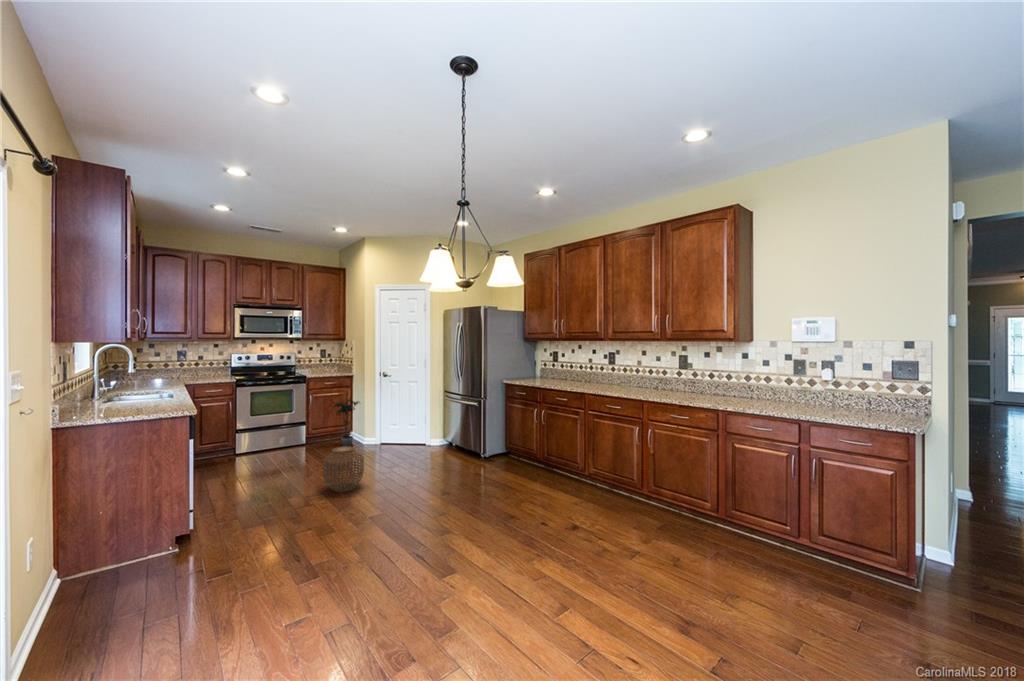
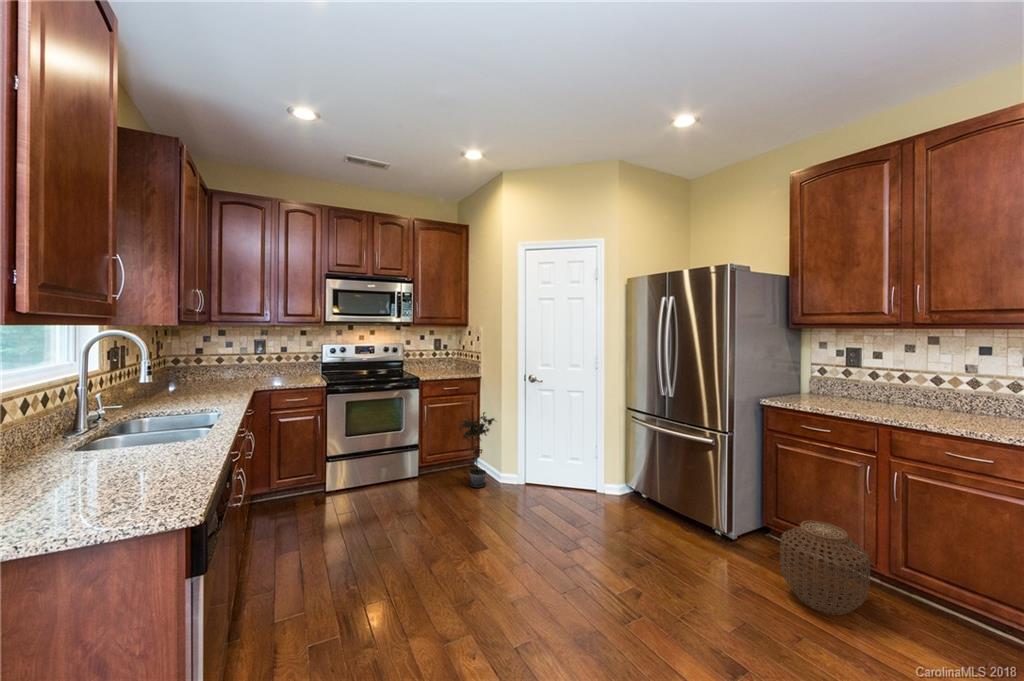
woven basket: present [323,446,364,492] -> present [780,521,870,615]

